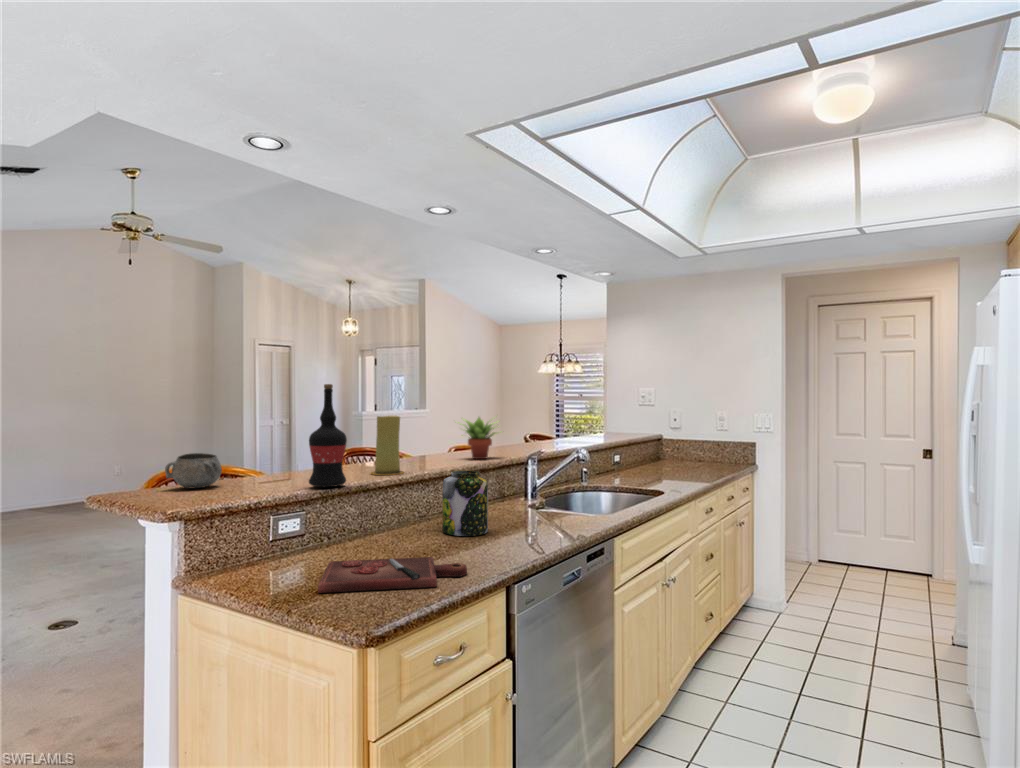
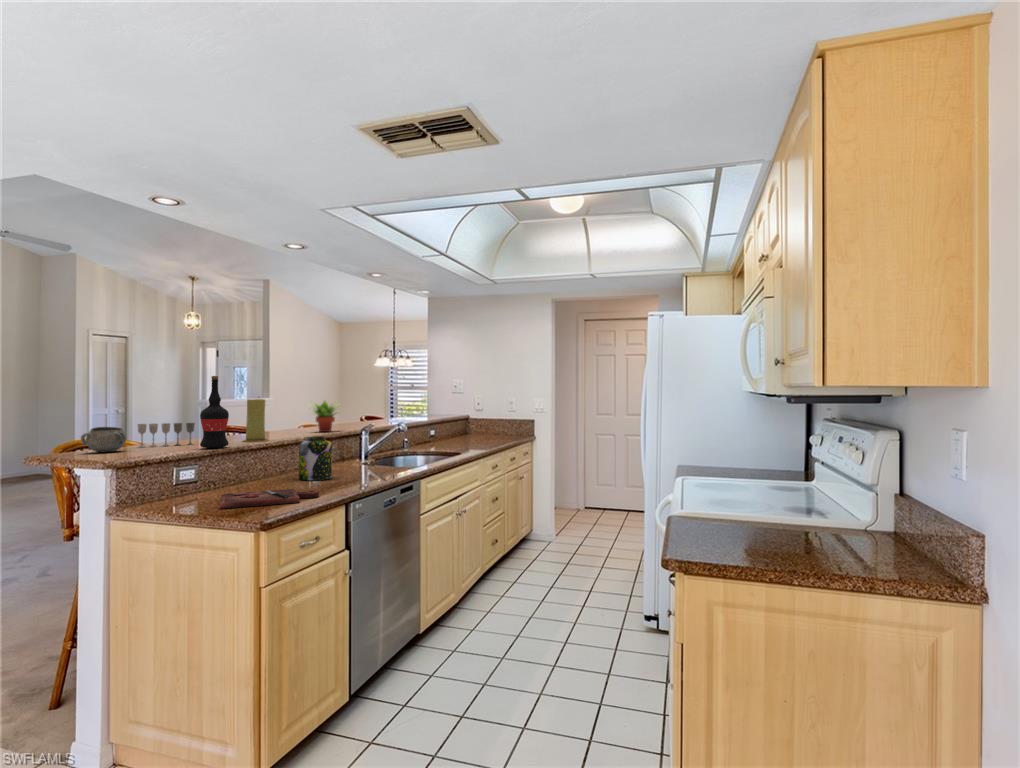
wine glass: none [242,448,311,479] -> present [138,423,195,447]

